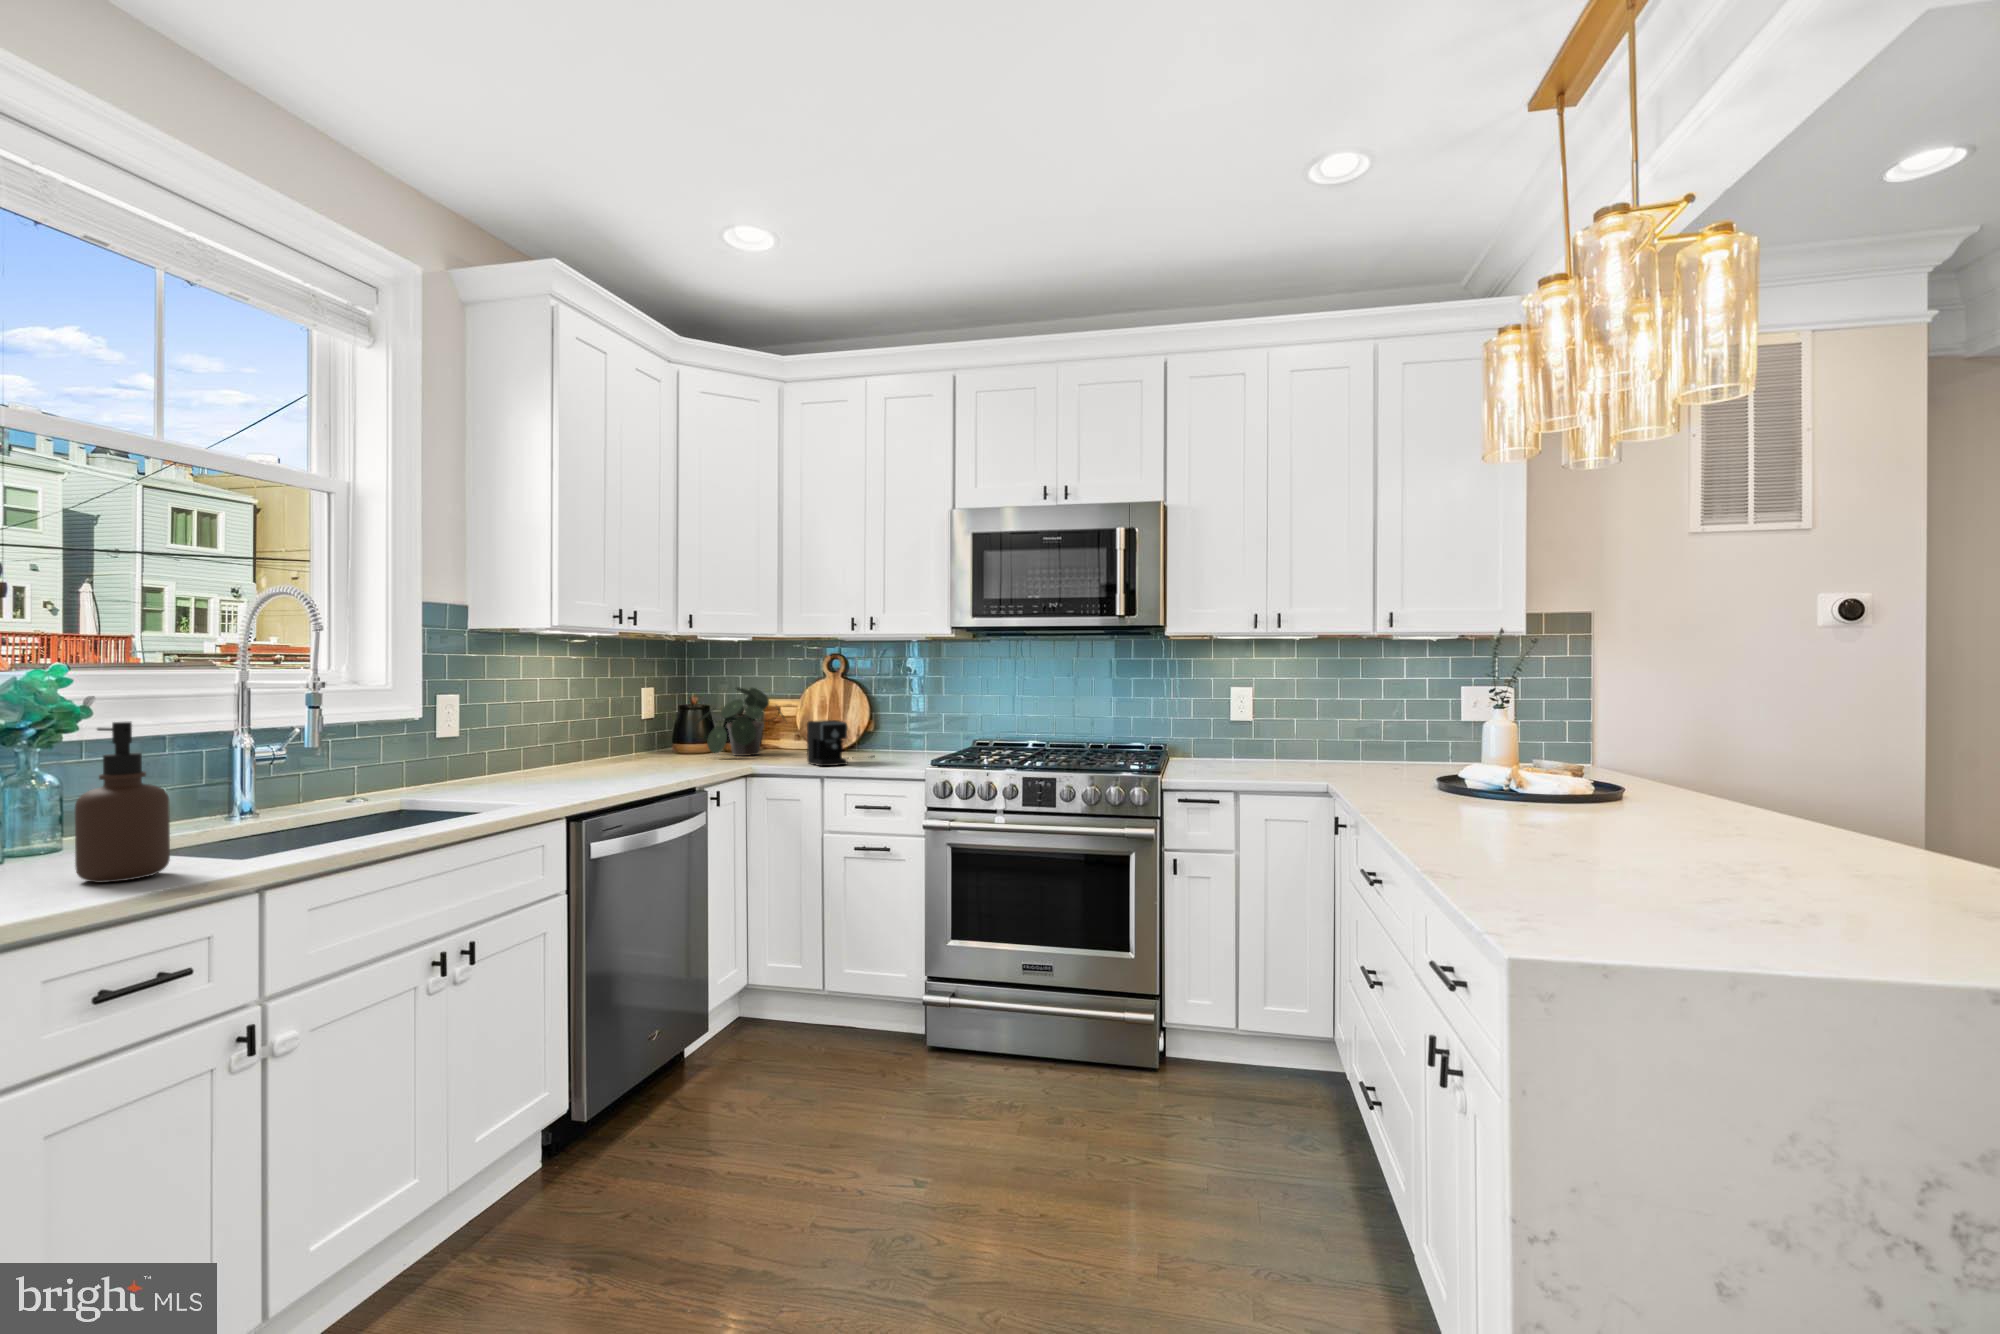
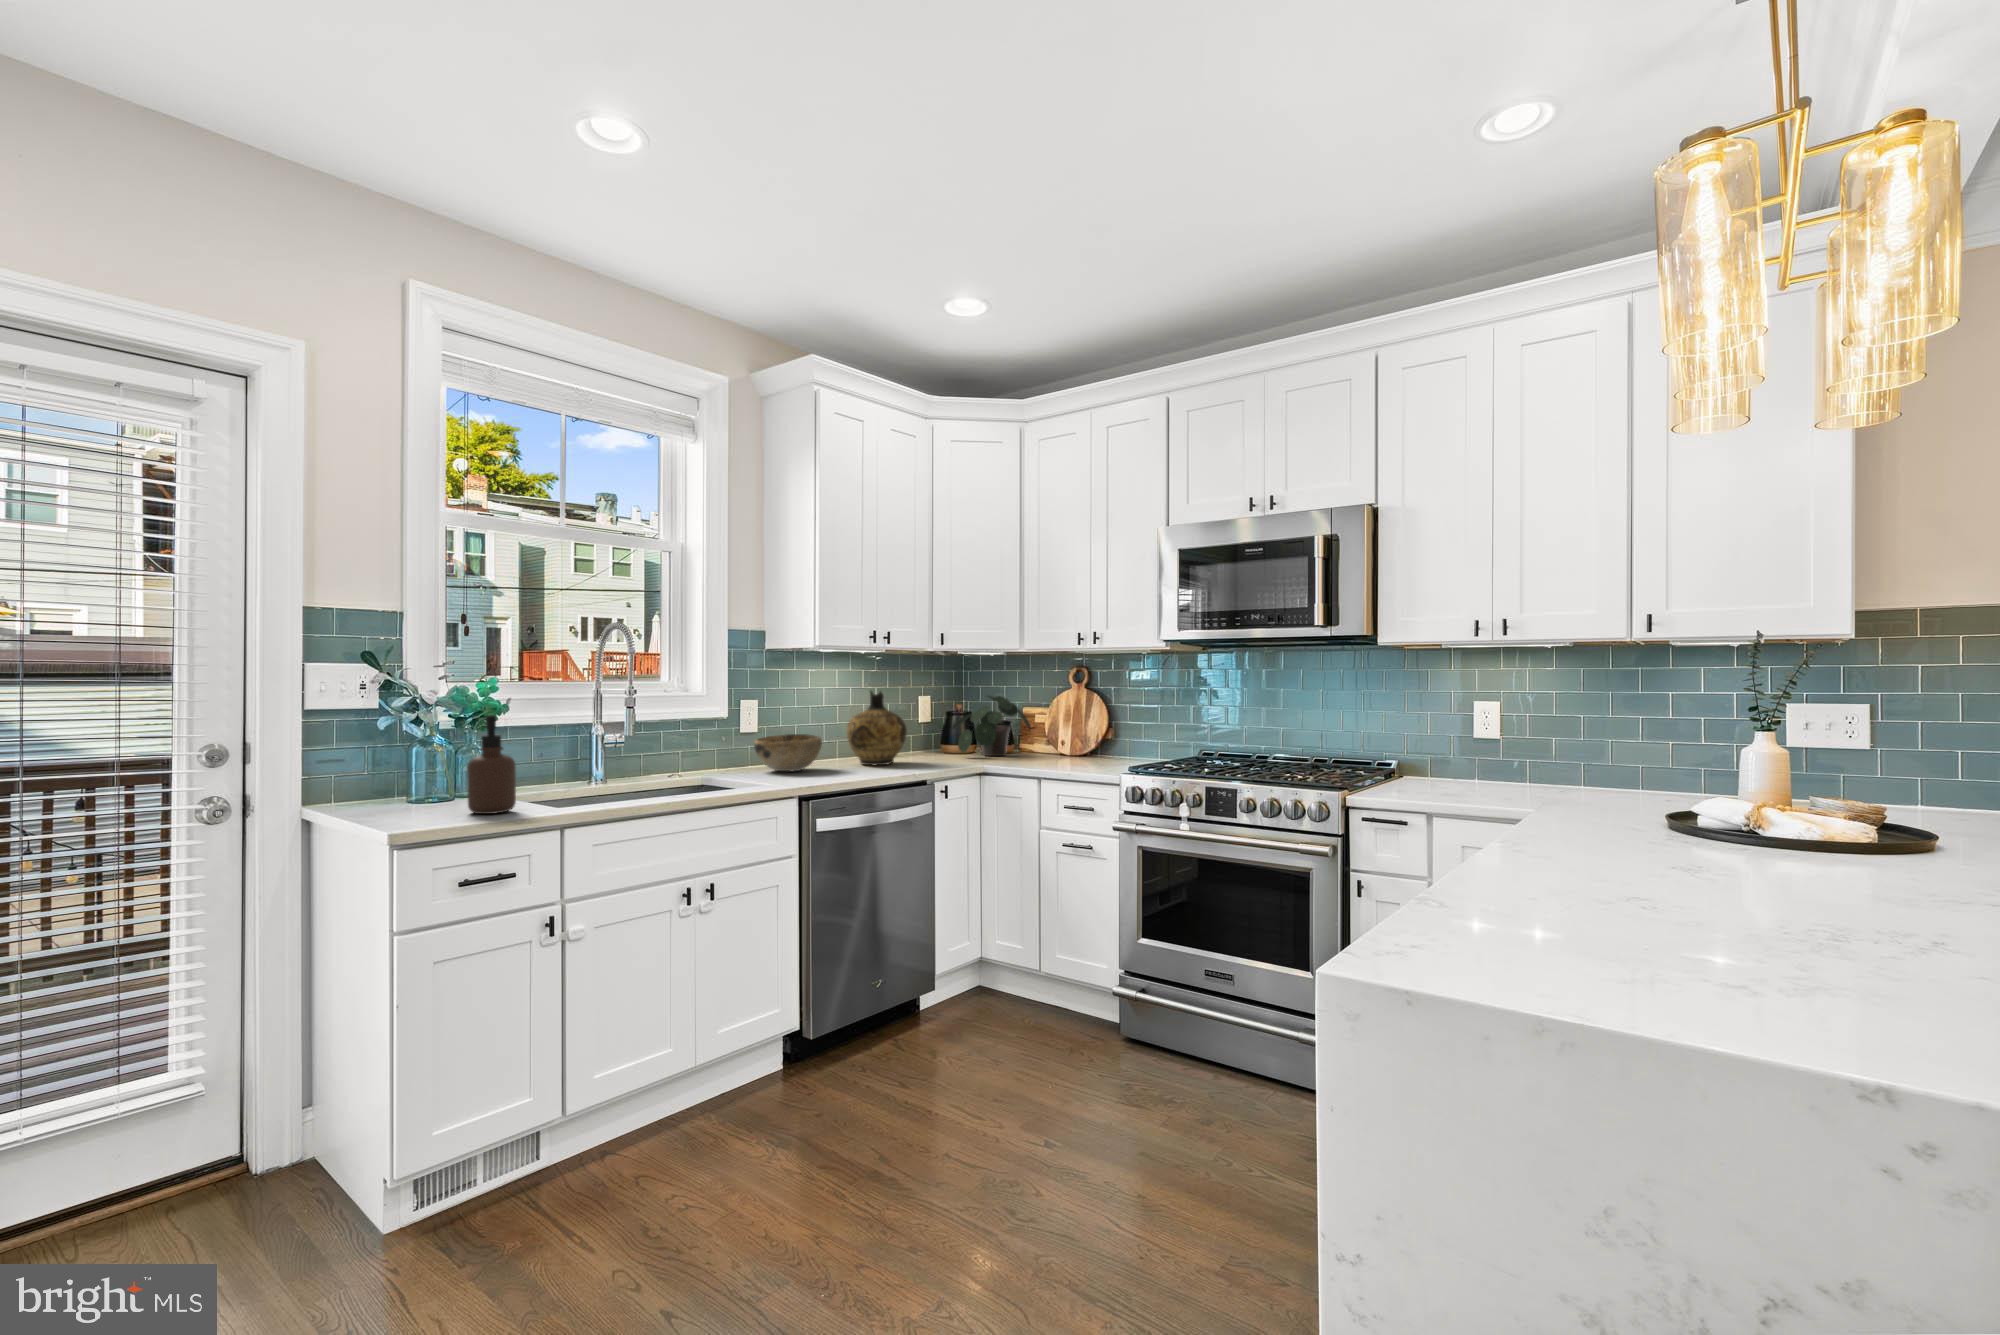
ceramic jug: none [582,682,660,773] -> present [847,691,907,765]
coffee maker: present [807,720,874,766] -> none [1032,726,1099,768]
decorative bowl: none [467,738,564,786] -> present [754,734,822,771]

